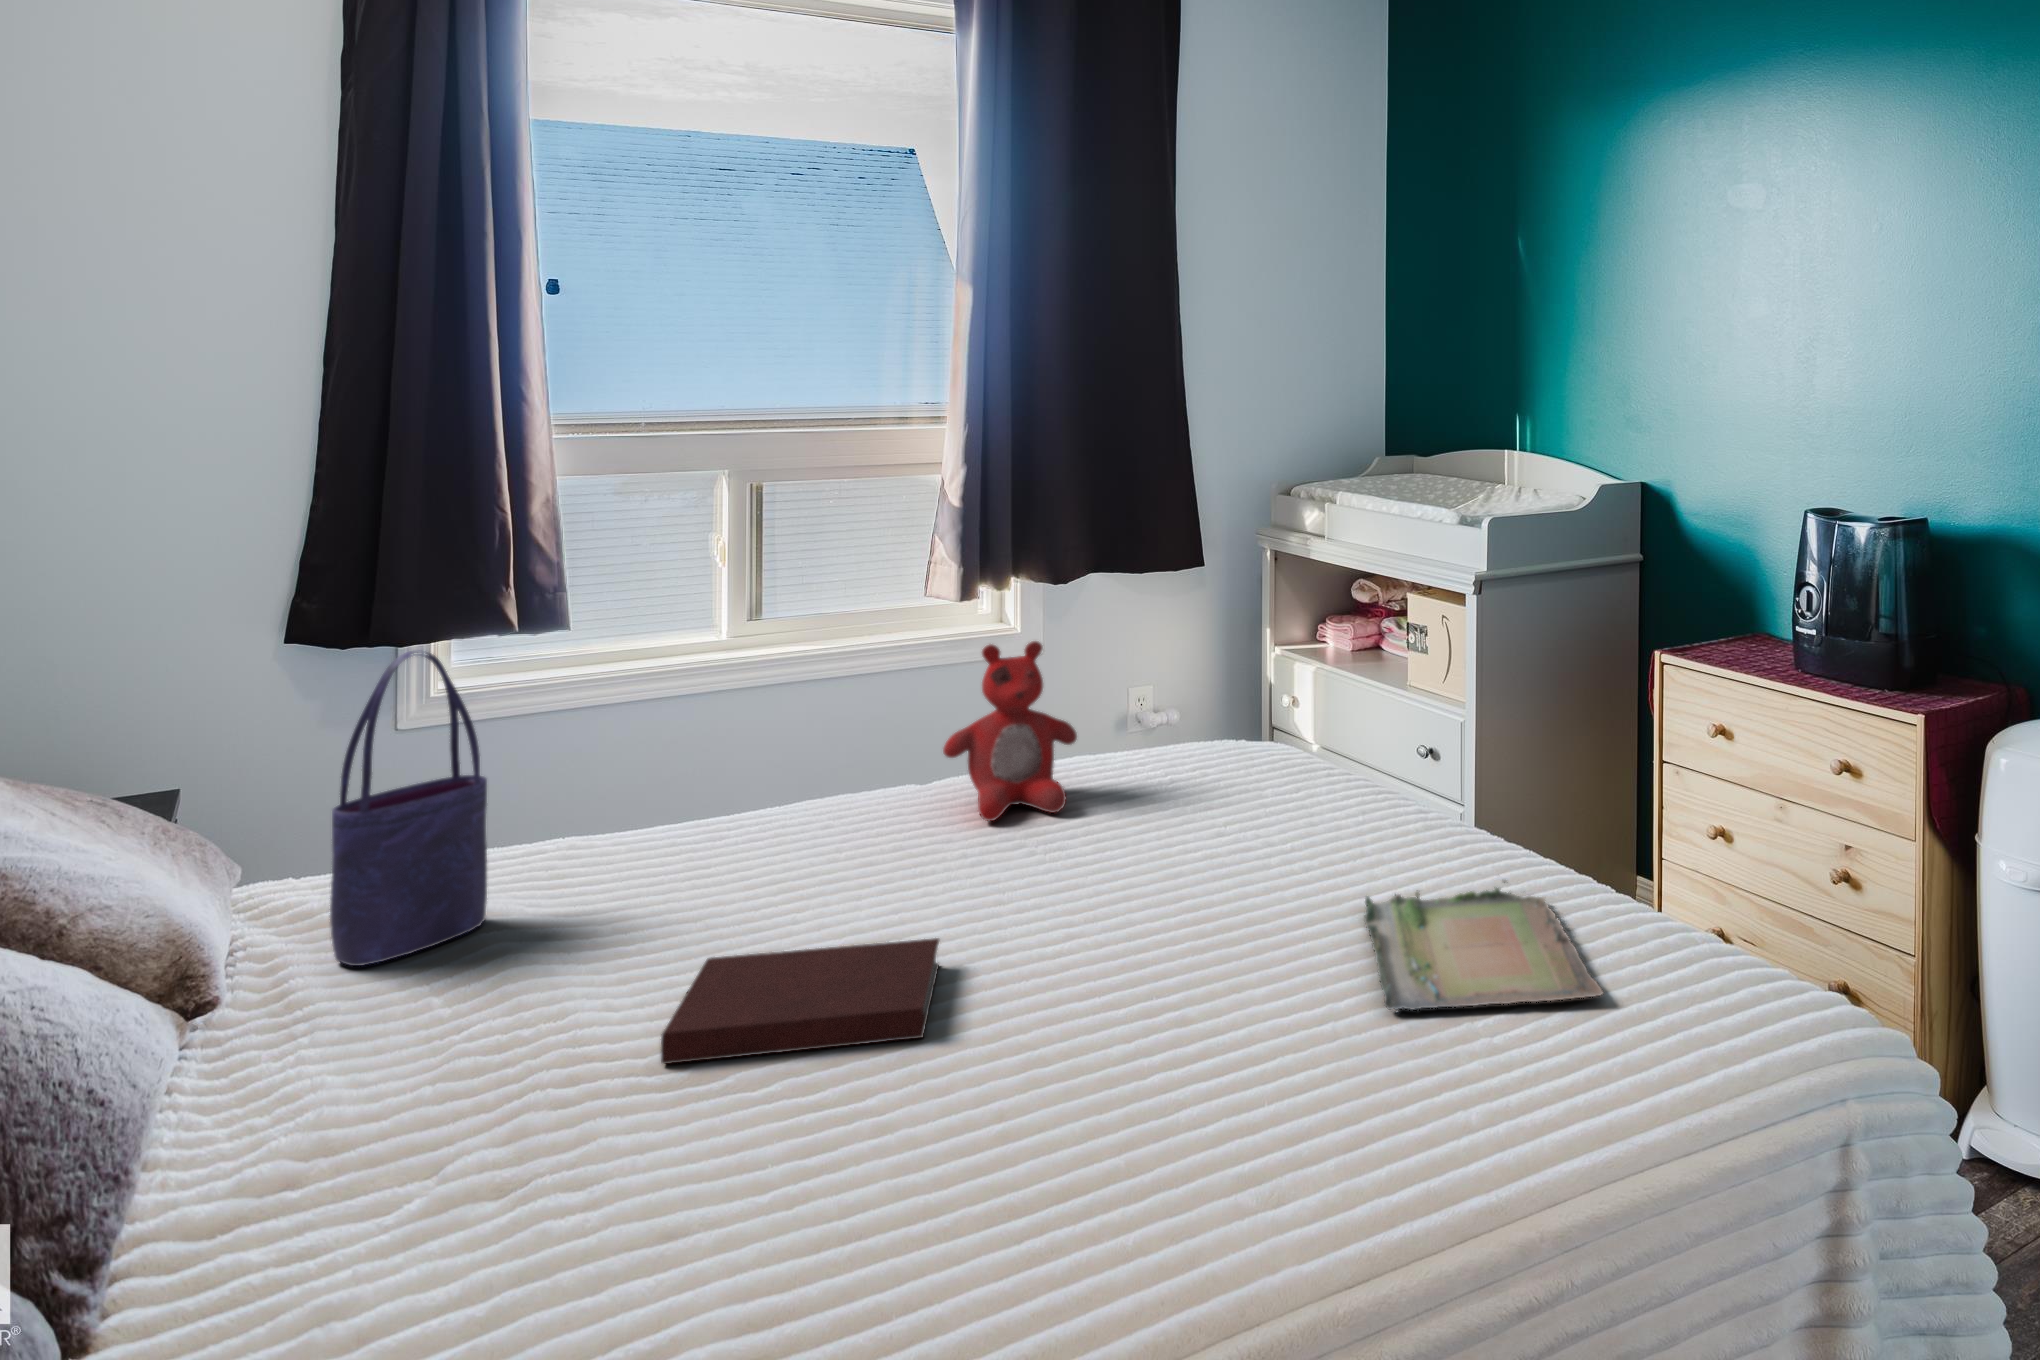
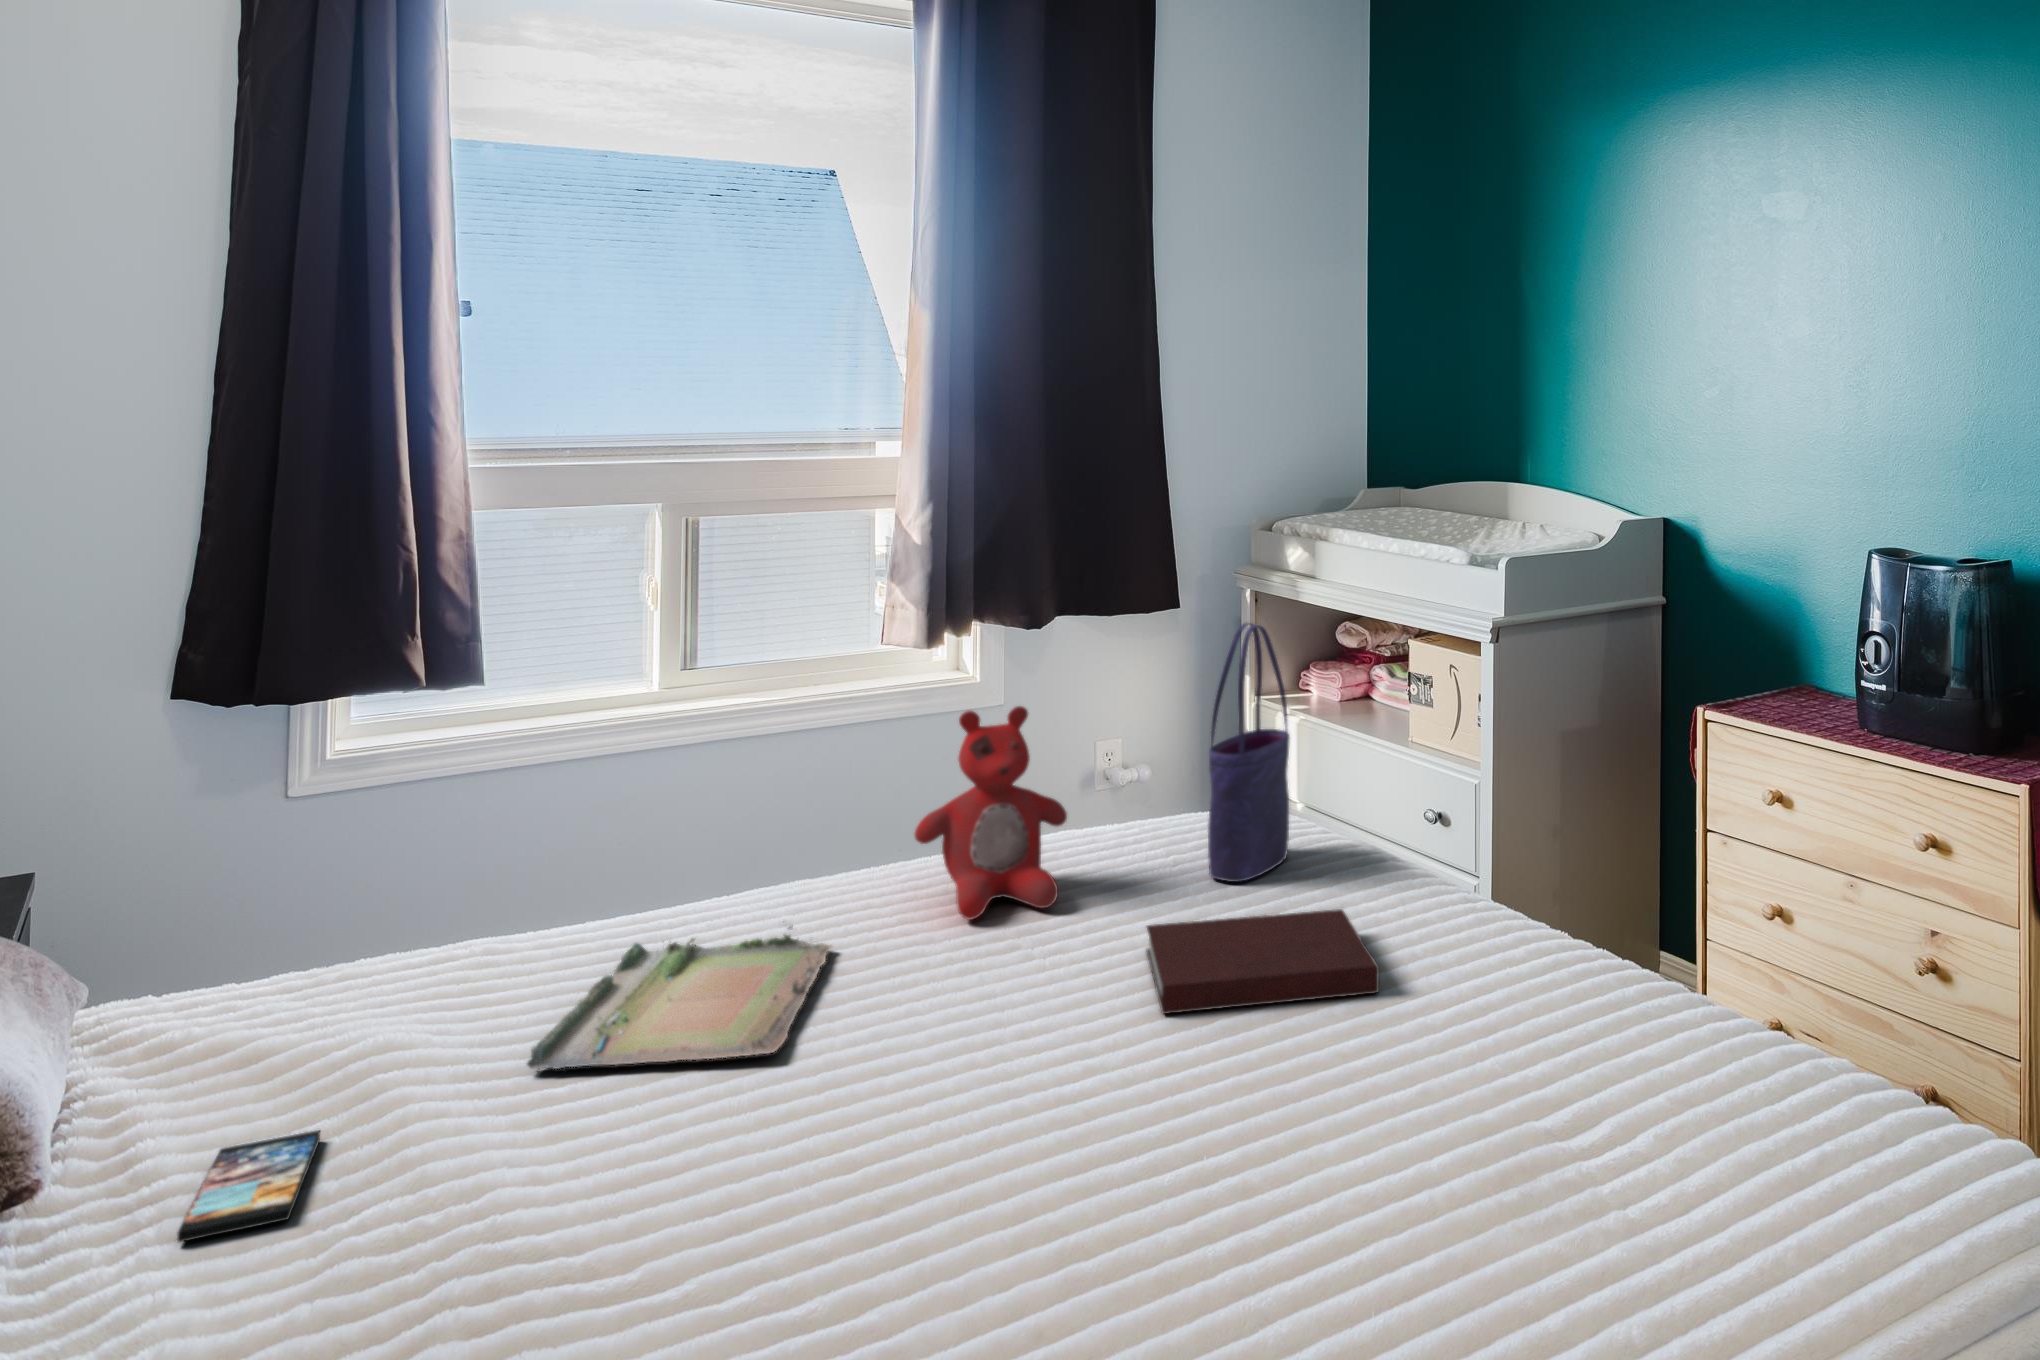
tote bag: present [330,651,487,966] -> present [1208,623,1290,882]
tray: present [1364,881,1603,1012] -> present [527,926,833,1072]
notebook: present [661,938,939,1064] -> present [1147,909,1379,1014]
smartphone: none [331,971,441,1047] -> present [177,1130,320,1242]

